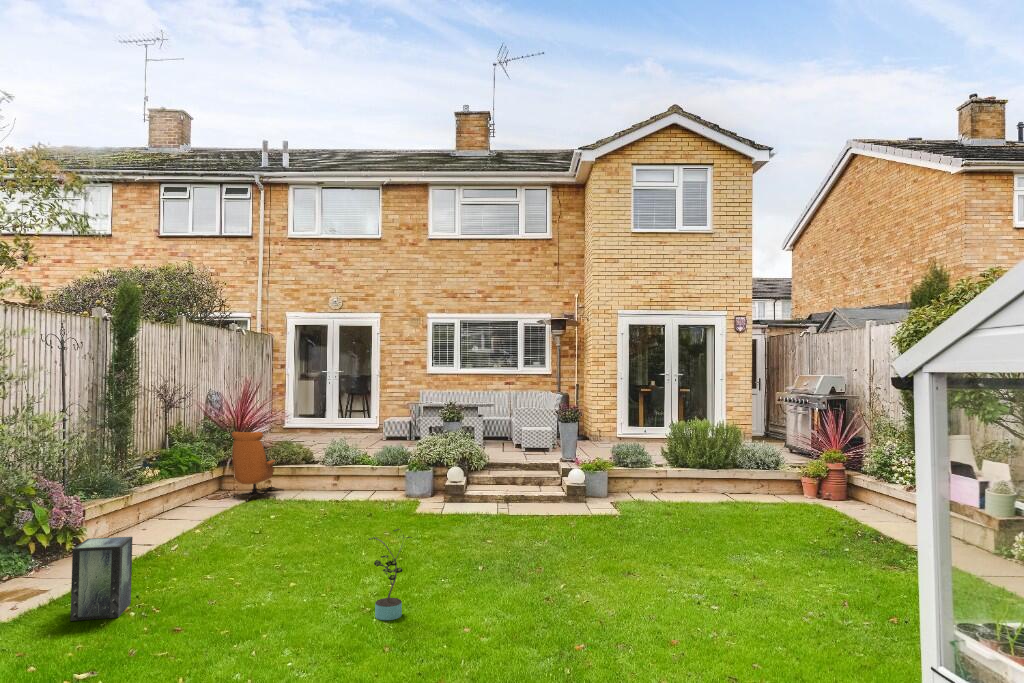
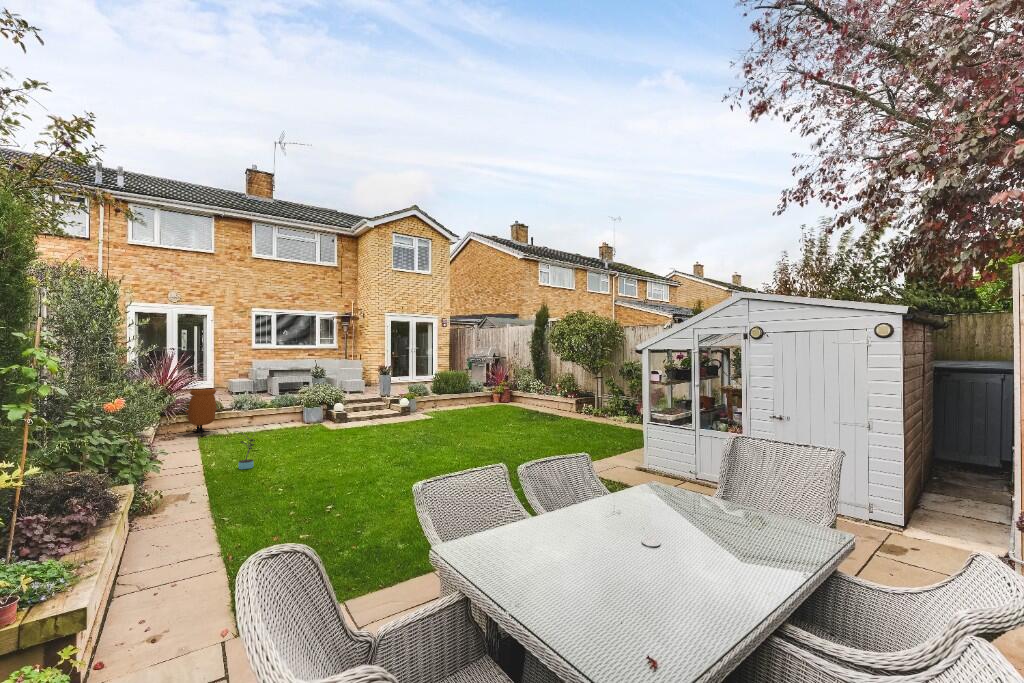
potted plant: present [369,529,412,620] -> present [235,426,257,469]
storage box: present [70,537,133,621] -> none [265,442,301,489]

